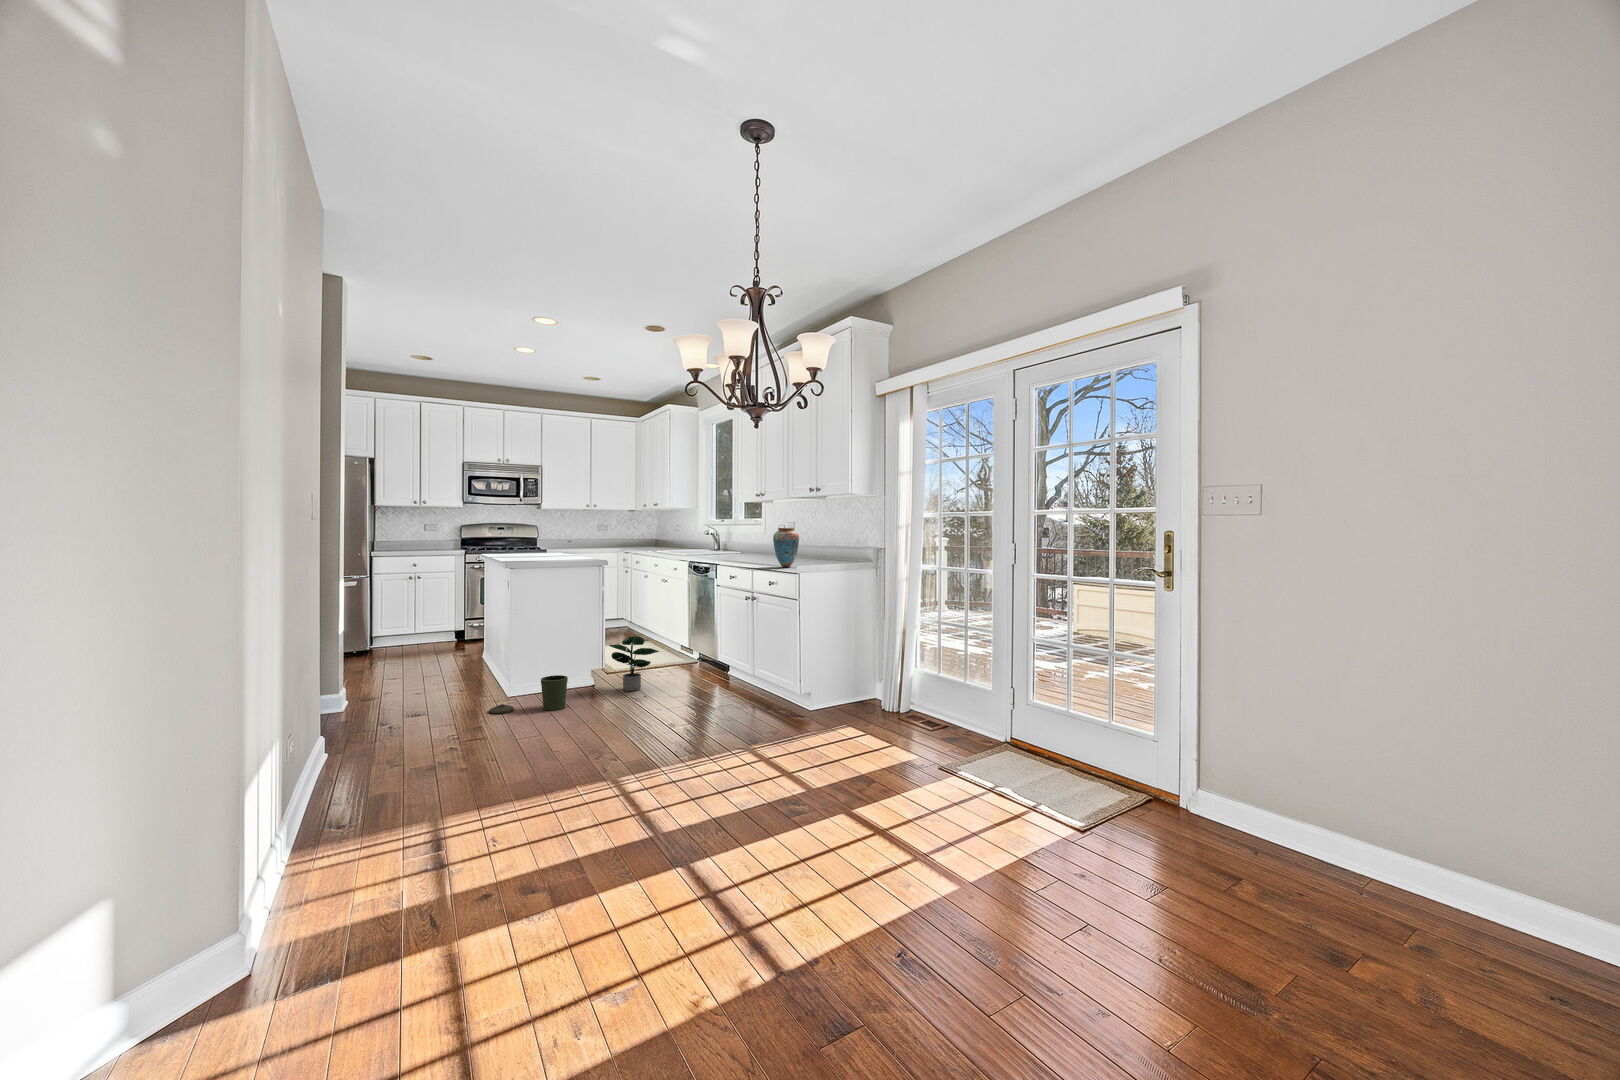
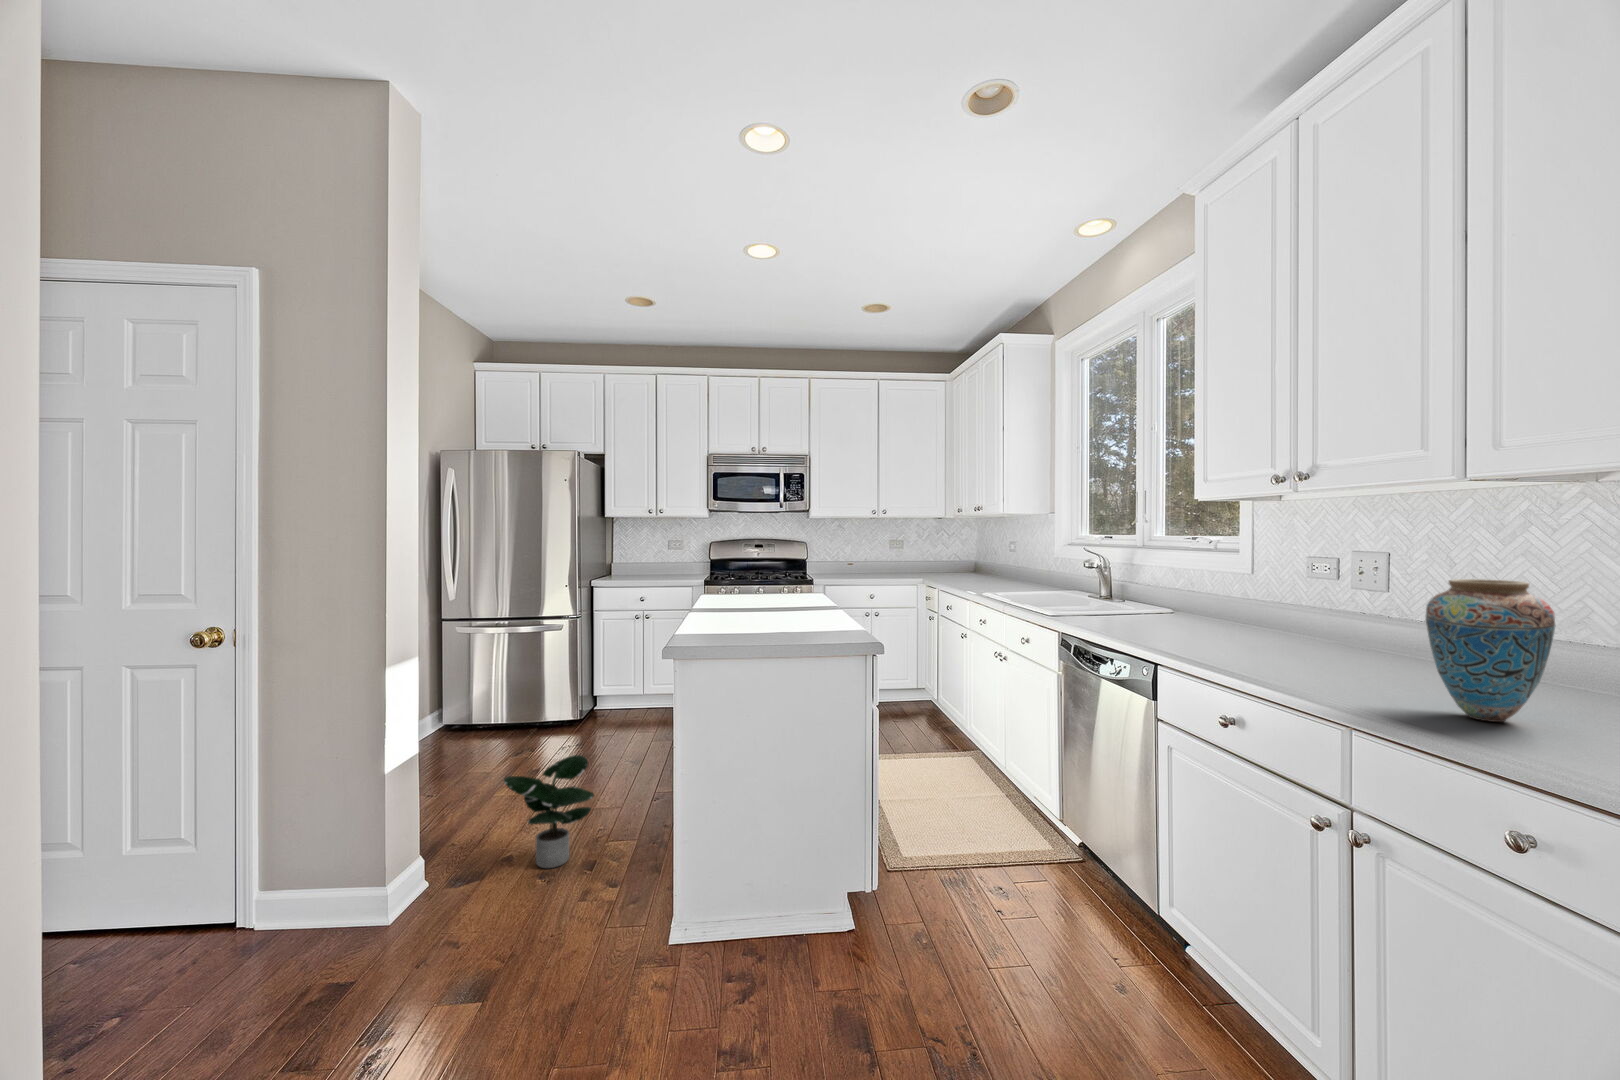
potted plant: present [609,636,659,691] -> present [504,755,594,868]
trash can: present [489,675,568,714] -> none [625,919,793,1026]

